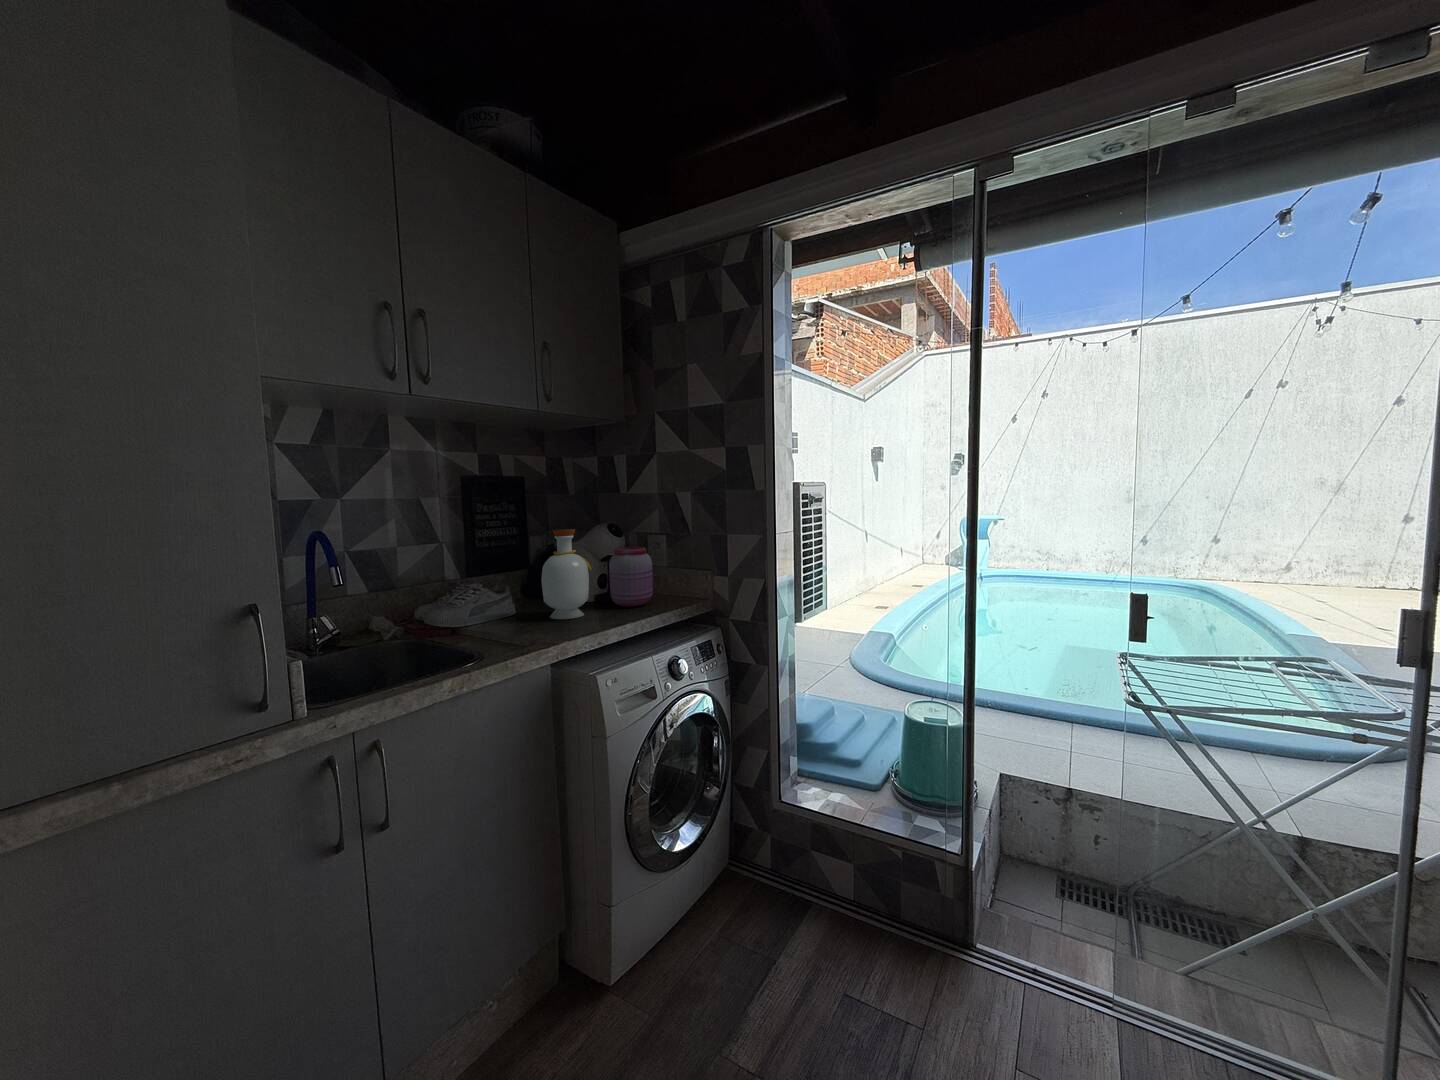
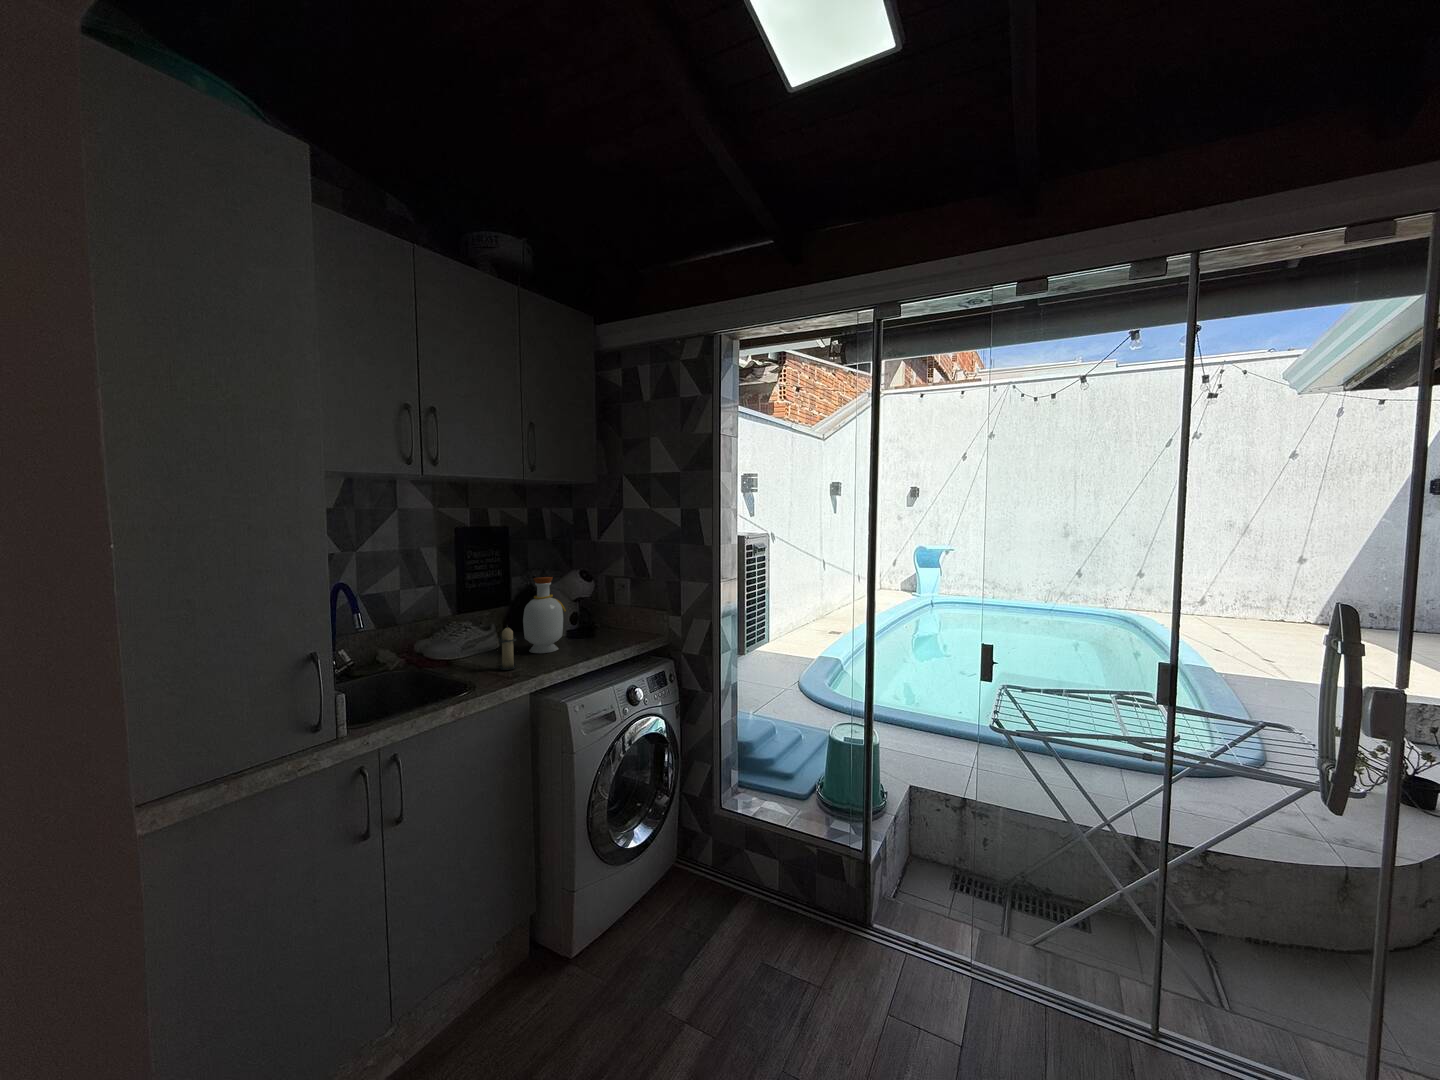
jar: present [609,547,653,607] -> none [581,590,618,642]
candle: none [508,583,537,638] -> present [499,625,516,670]

